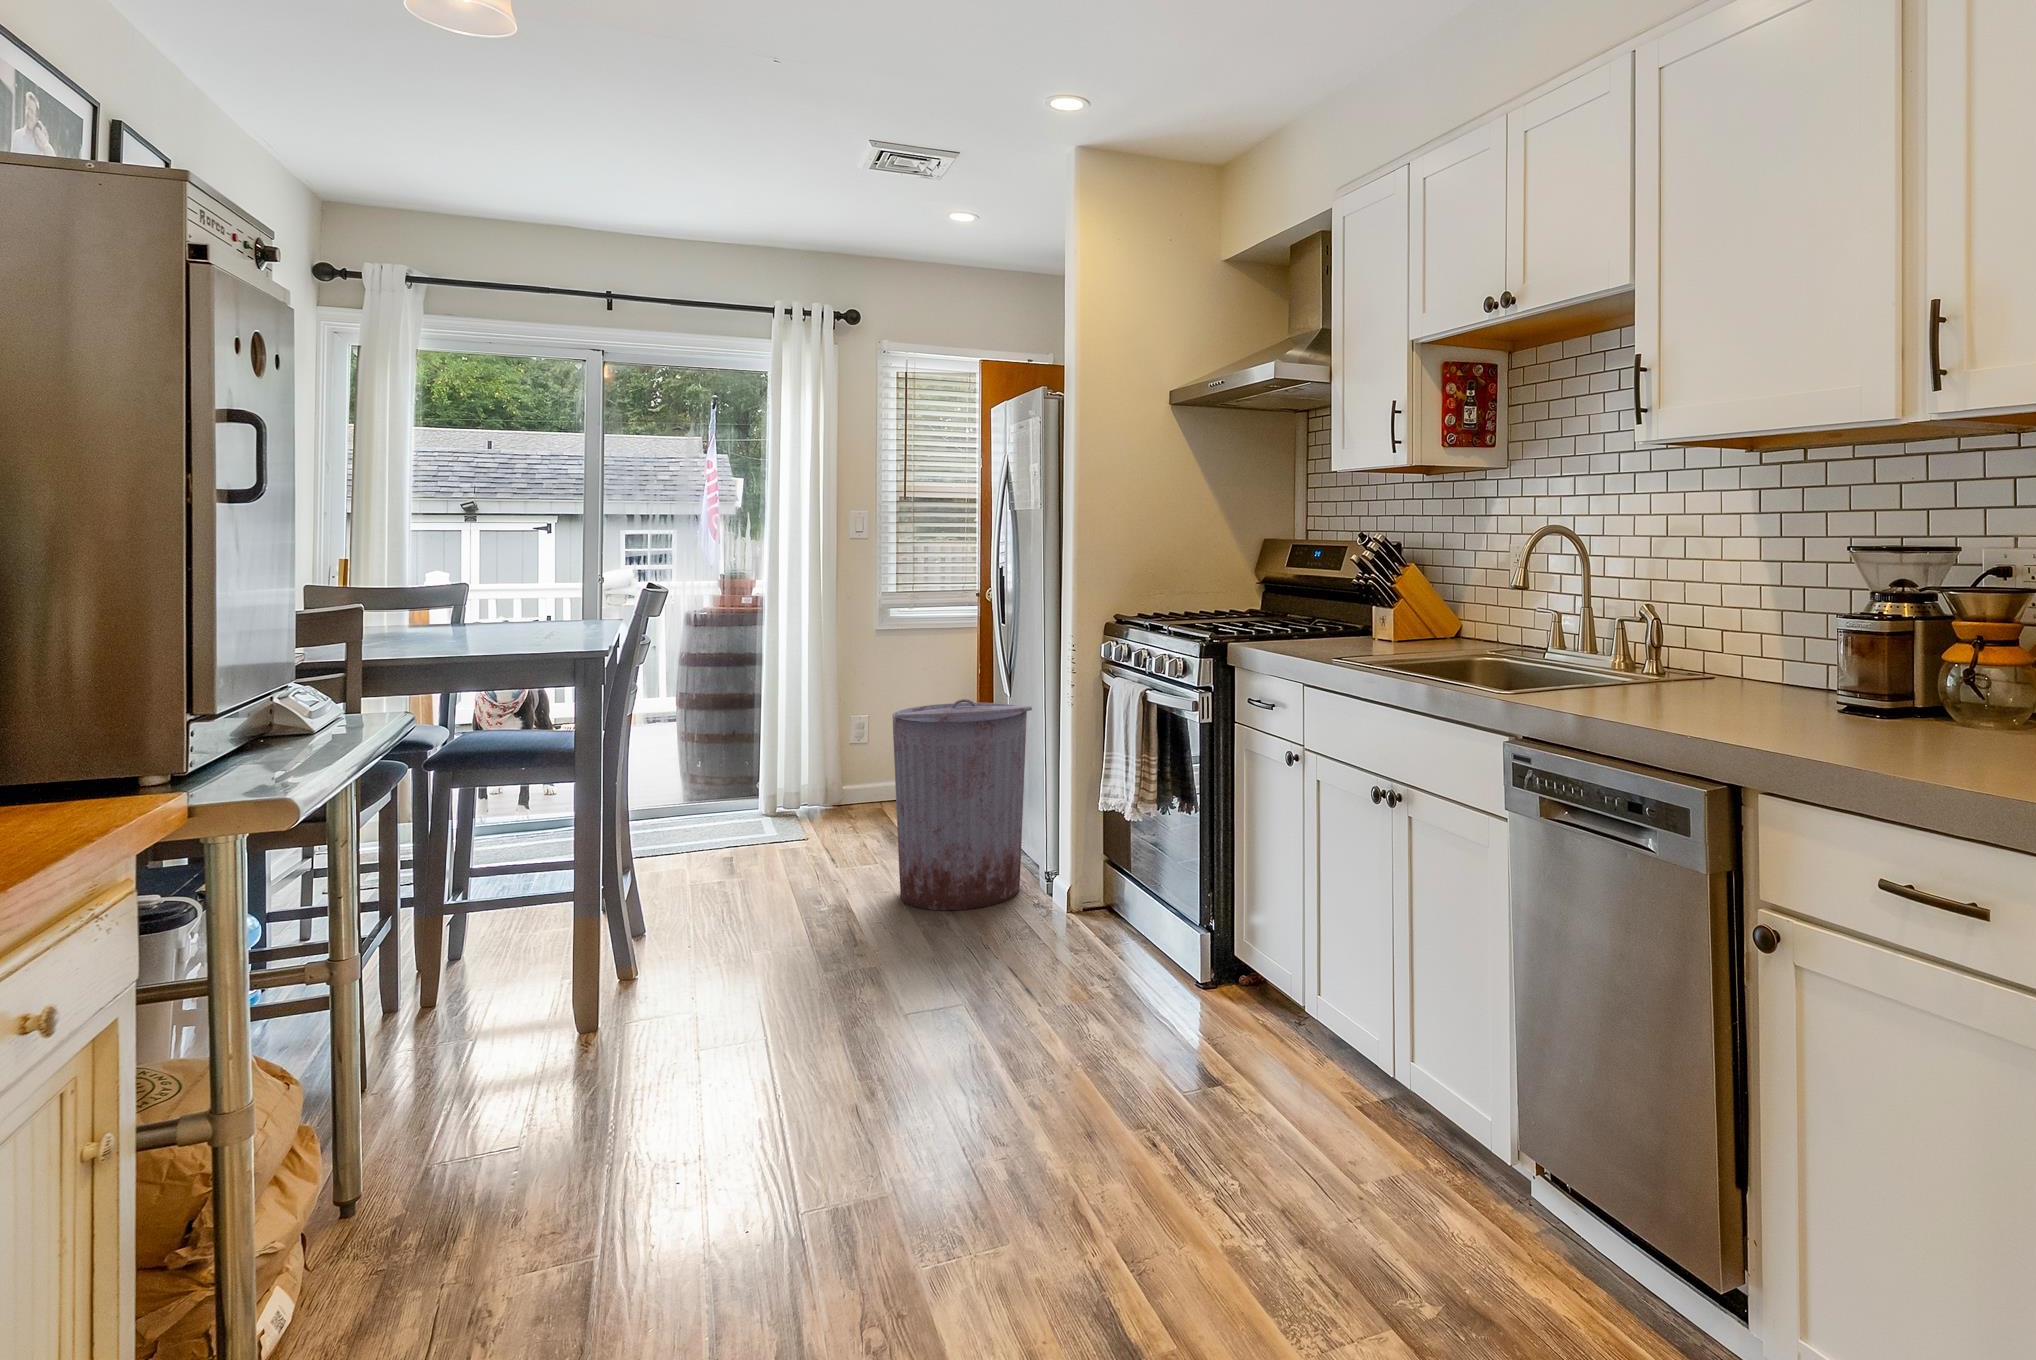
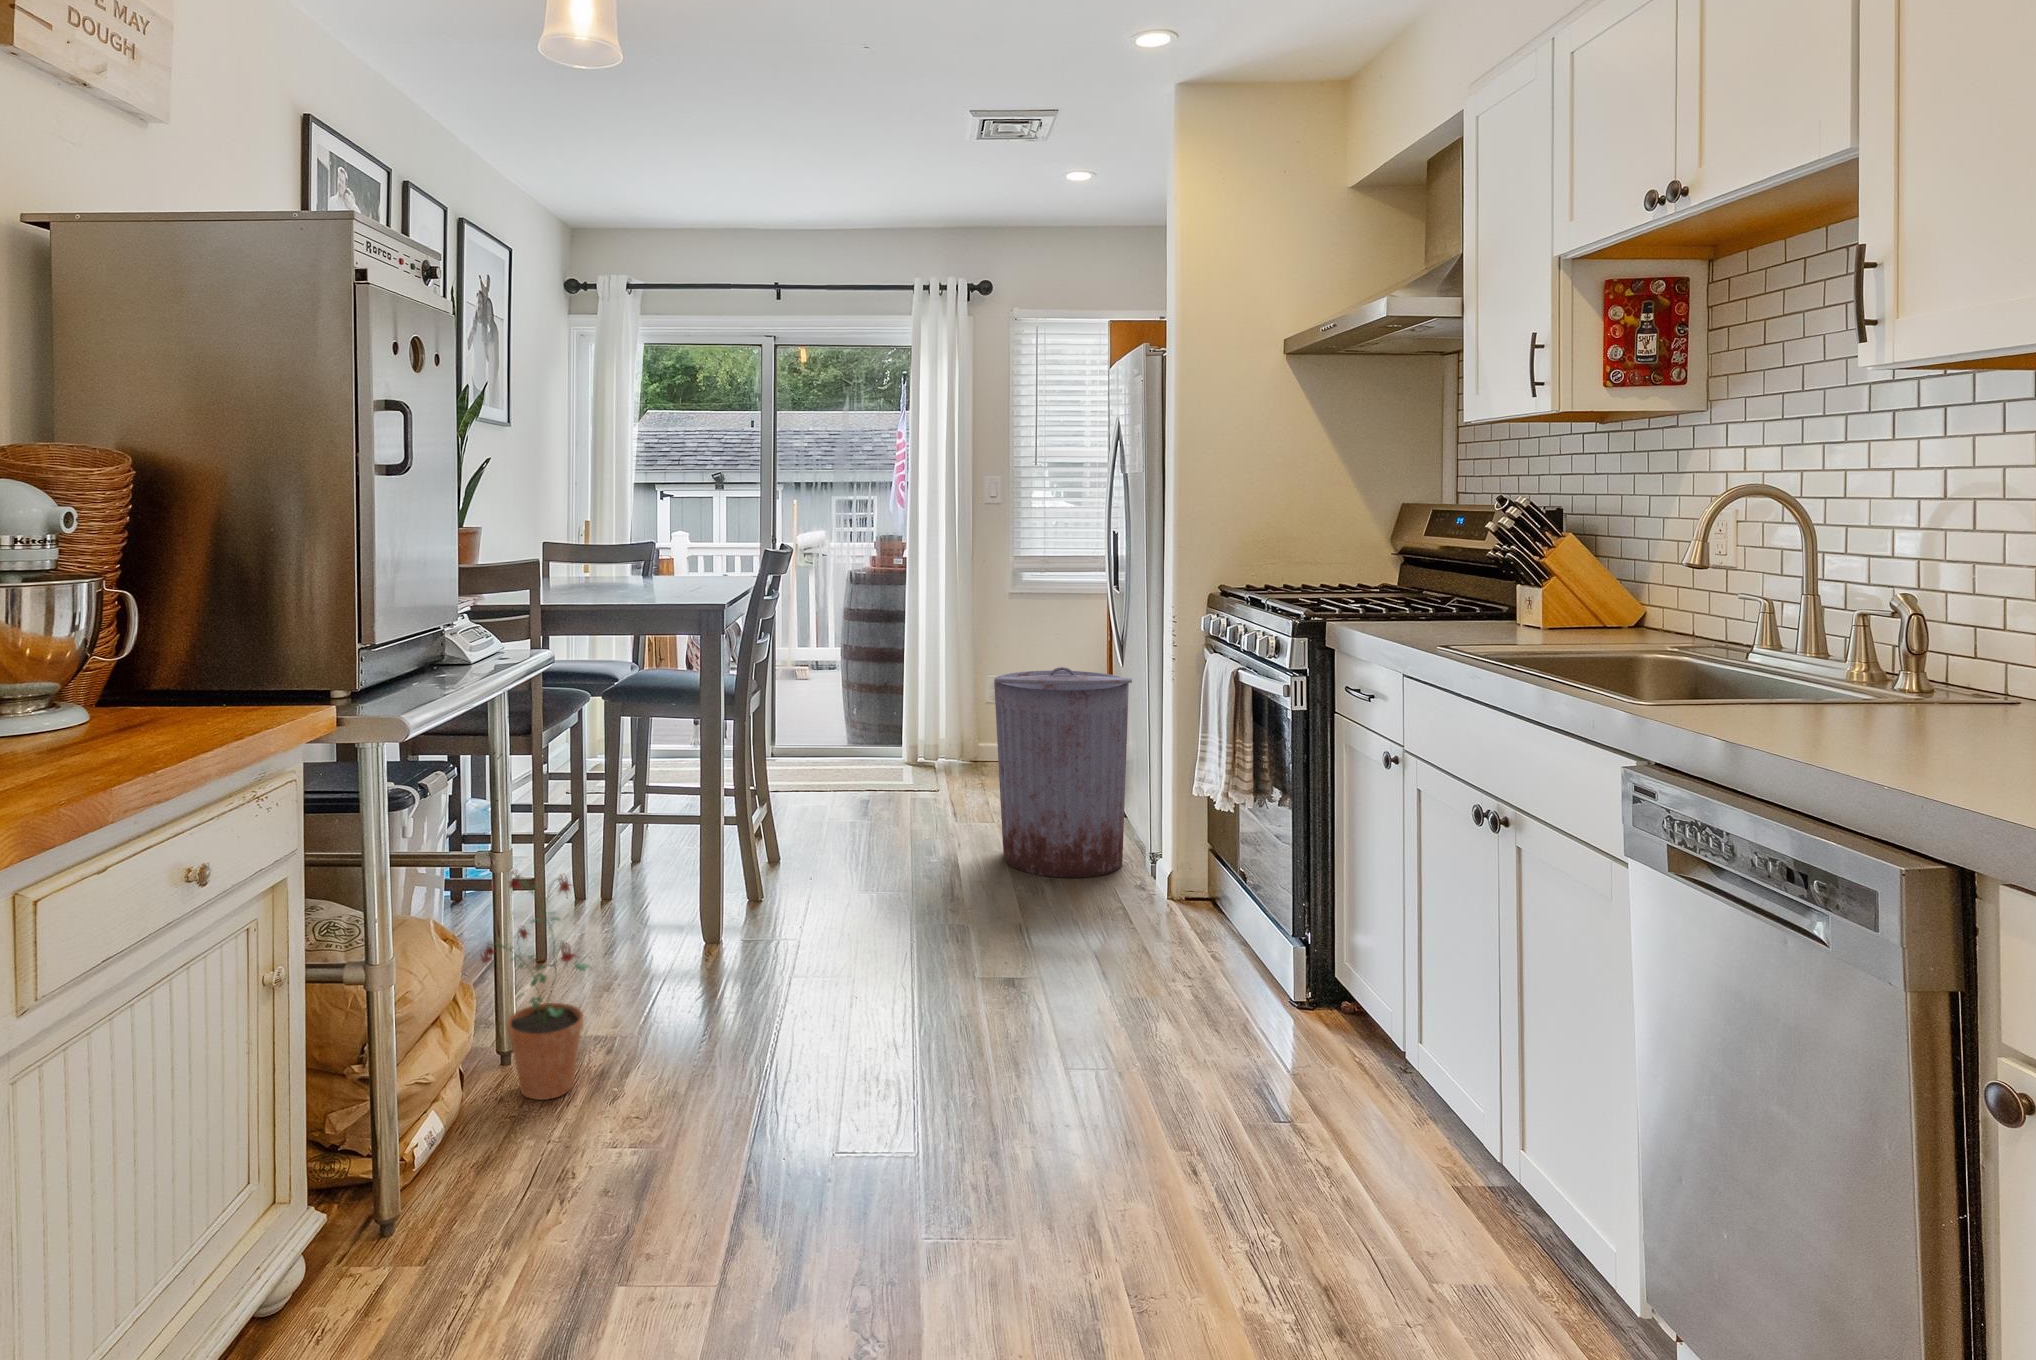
potted plant: none [304,986,478,1284] -> present [481,870,592,1100]

